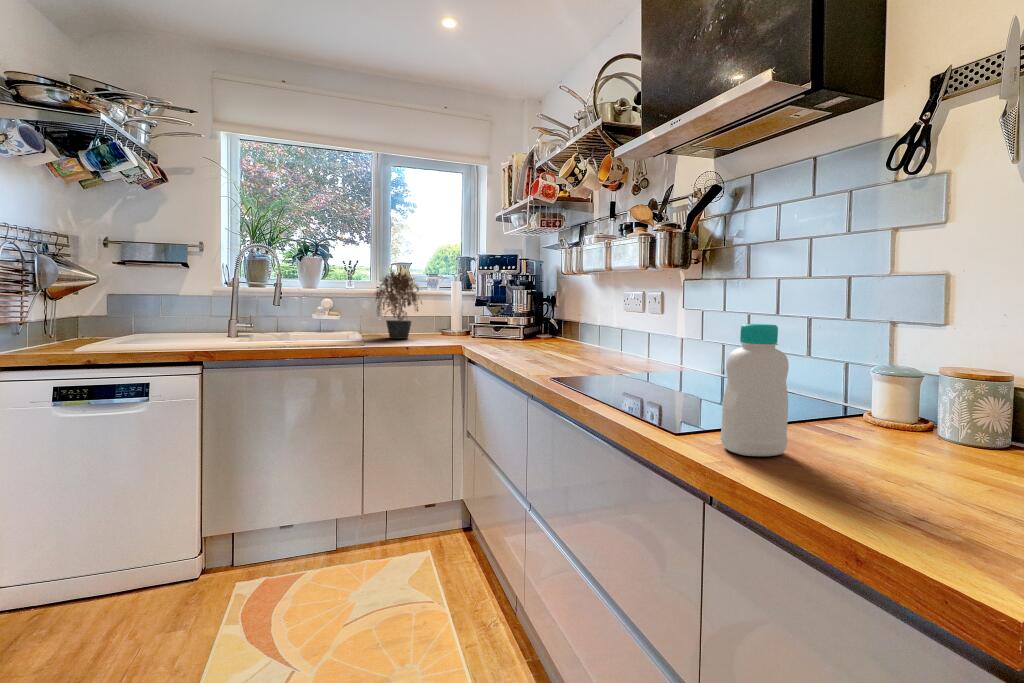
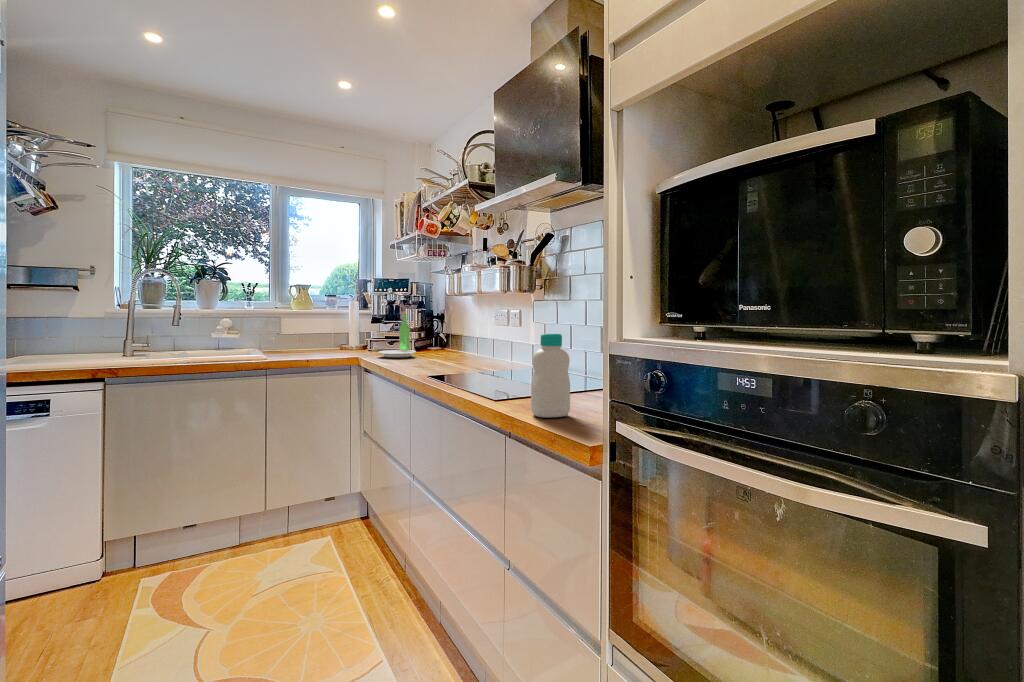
potted plant: present [374,271,422,339] -> none [275,291,323,353]
plate: none [484,292,527,347] -> present [379,311,416,357]

